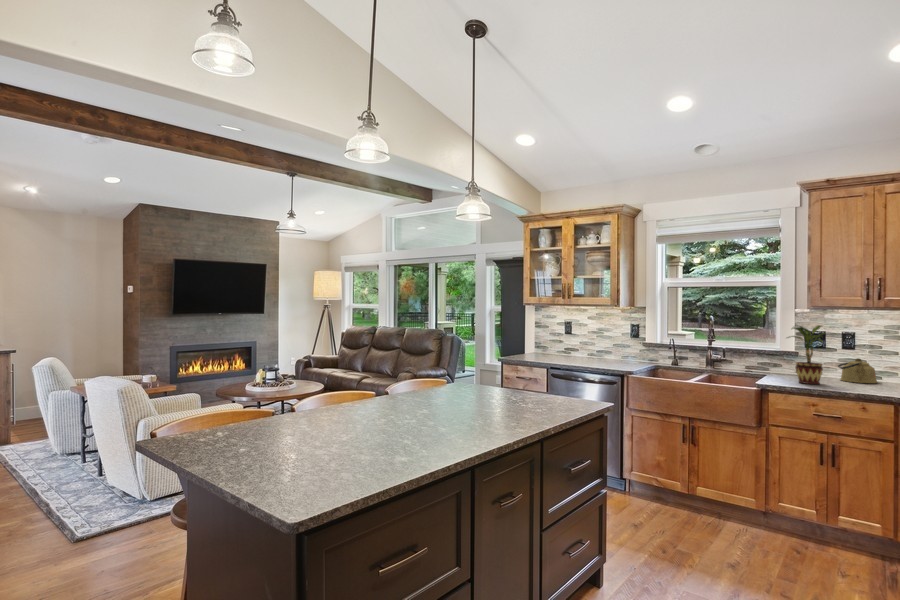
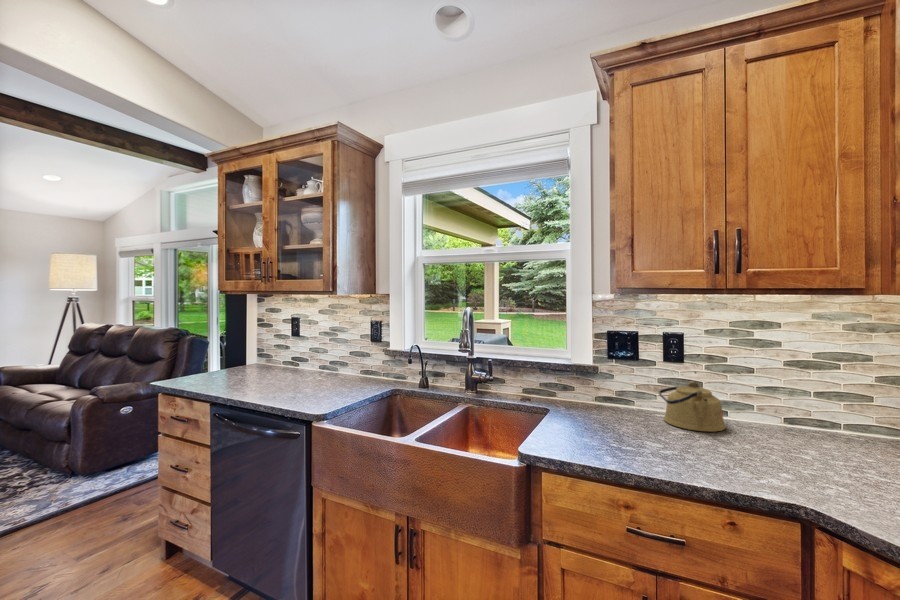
potted plant: present [787,326,830,384] -> none [574,324,670,445]

